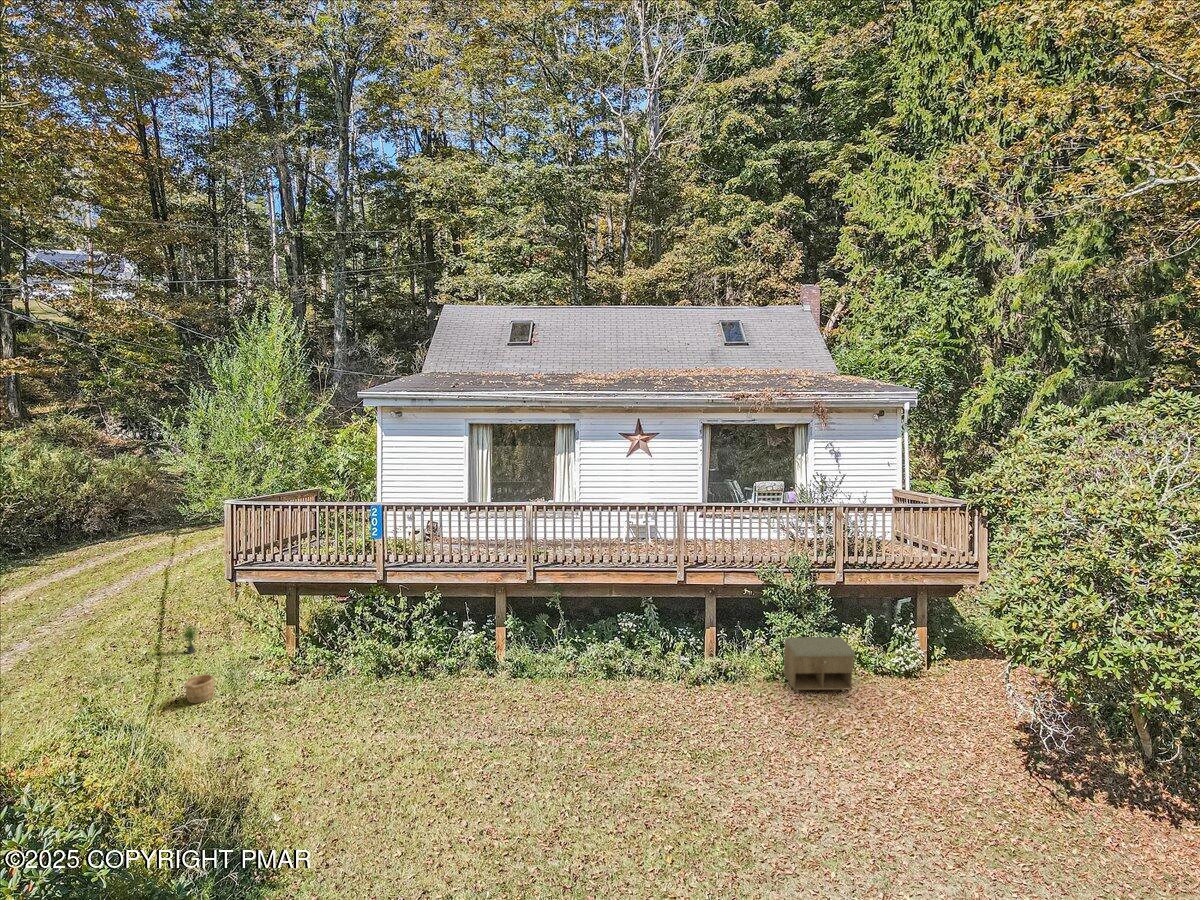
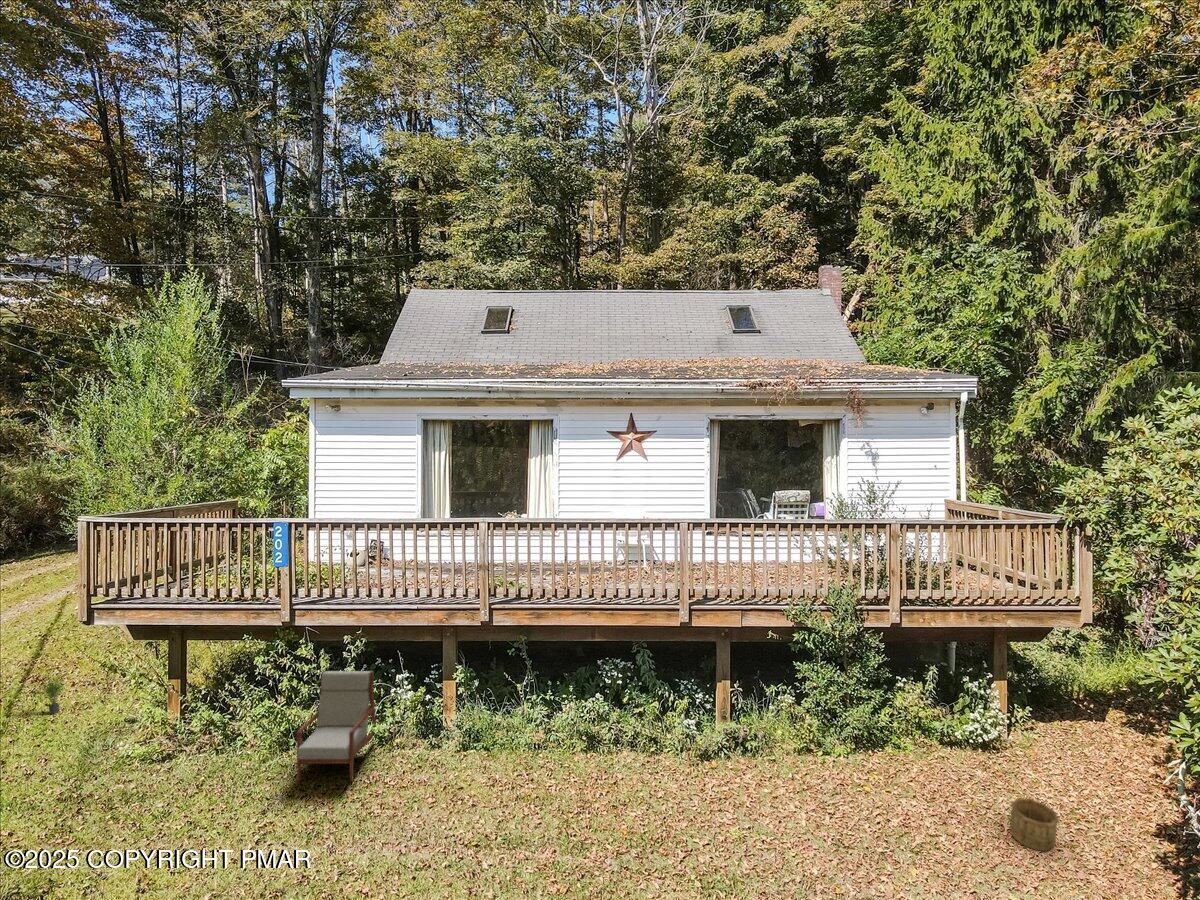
armchair: none [393,618,448,697] -> present [296,671,376,782]
storage bench: present [784,637,855,692] -> none [821,696,920,773]
wooden bucket: present [185,674,214,703] -> present [1010,798,1059,851]

